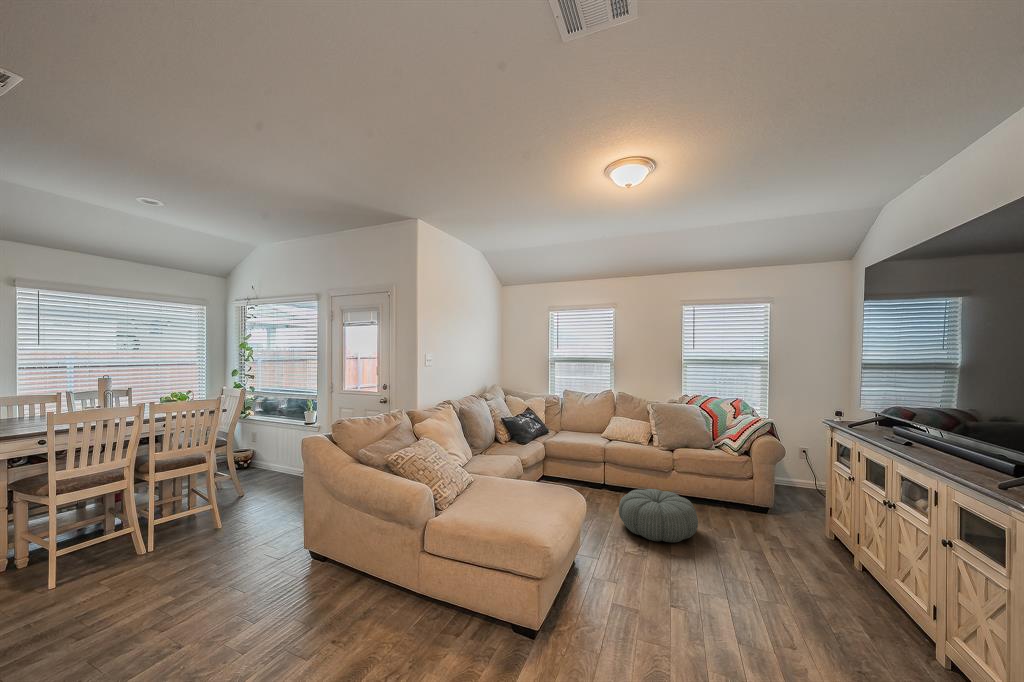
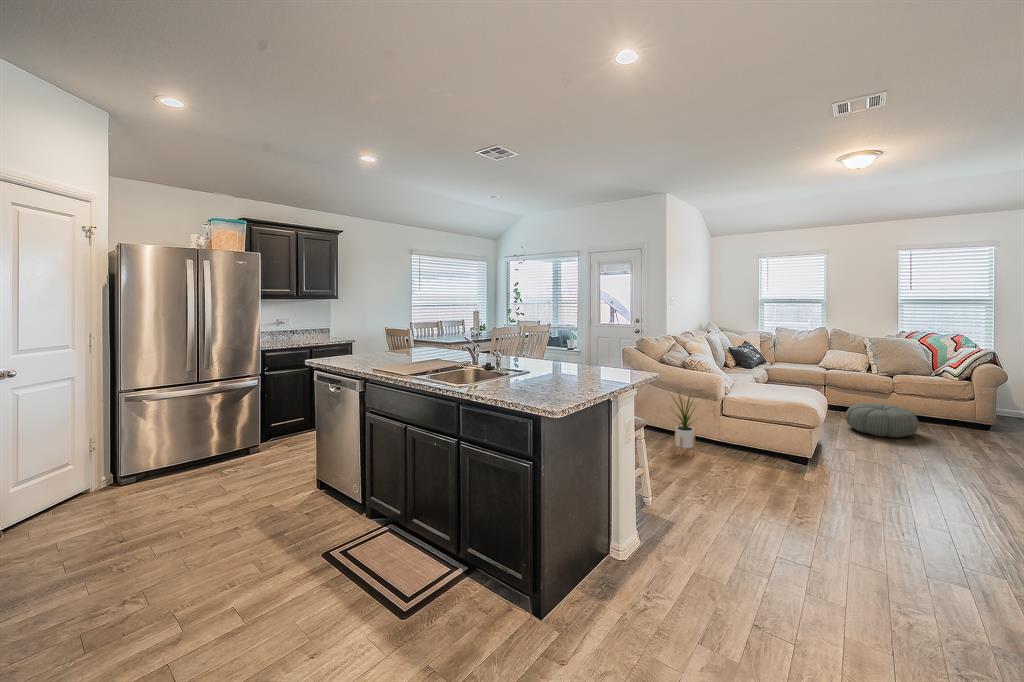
house plant: none [308,489,382,622] -> present [671,391,697,456]

